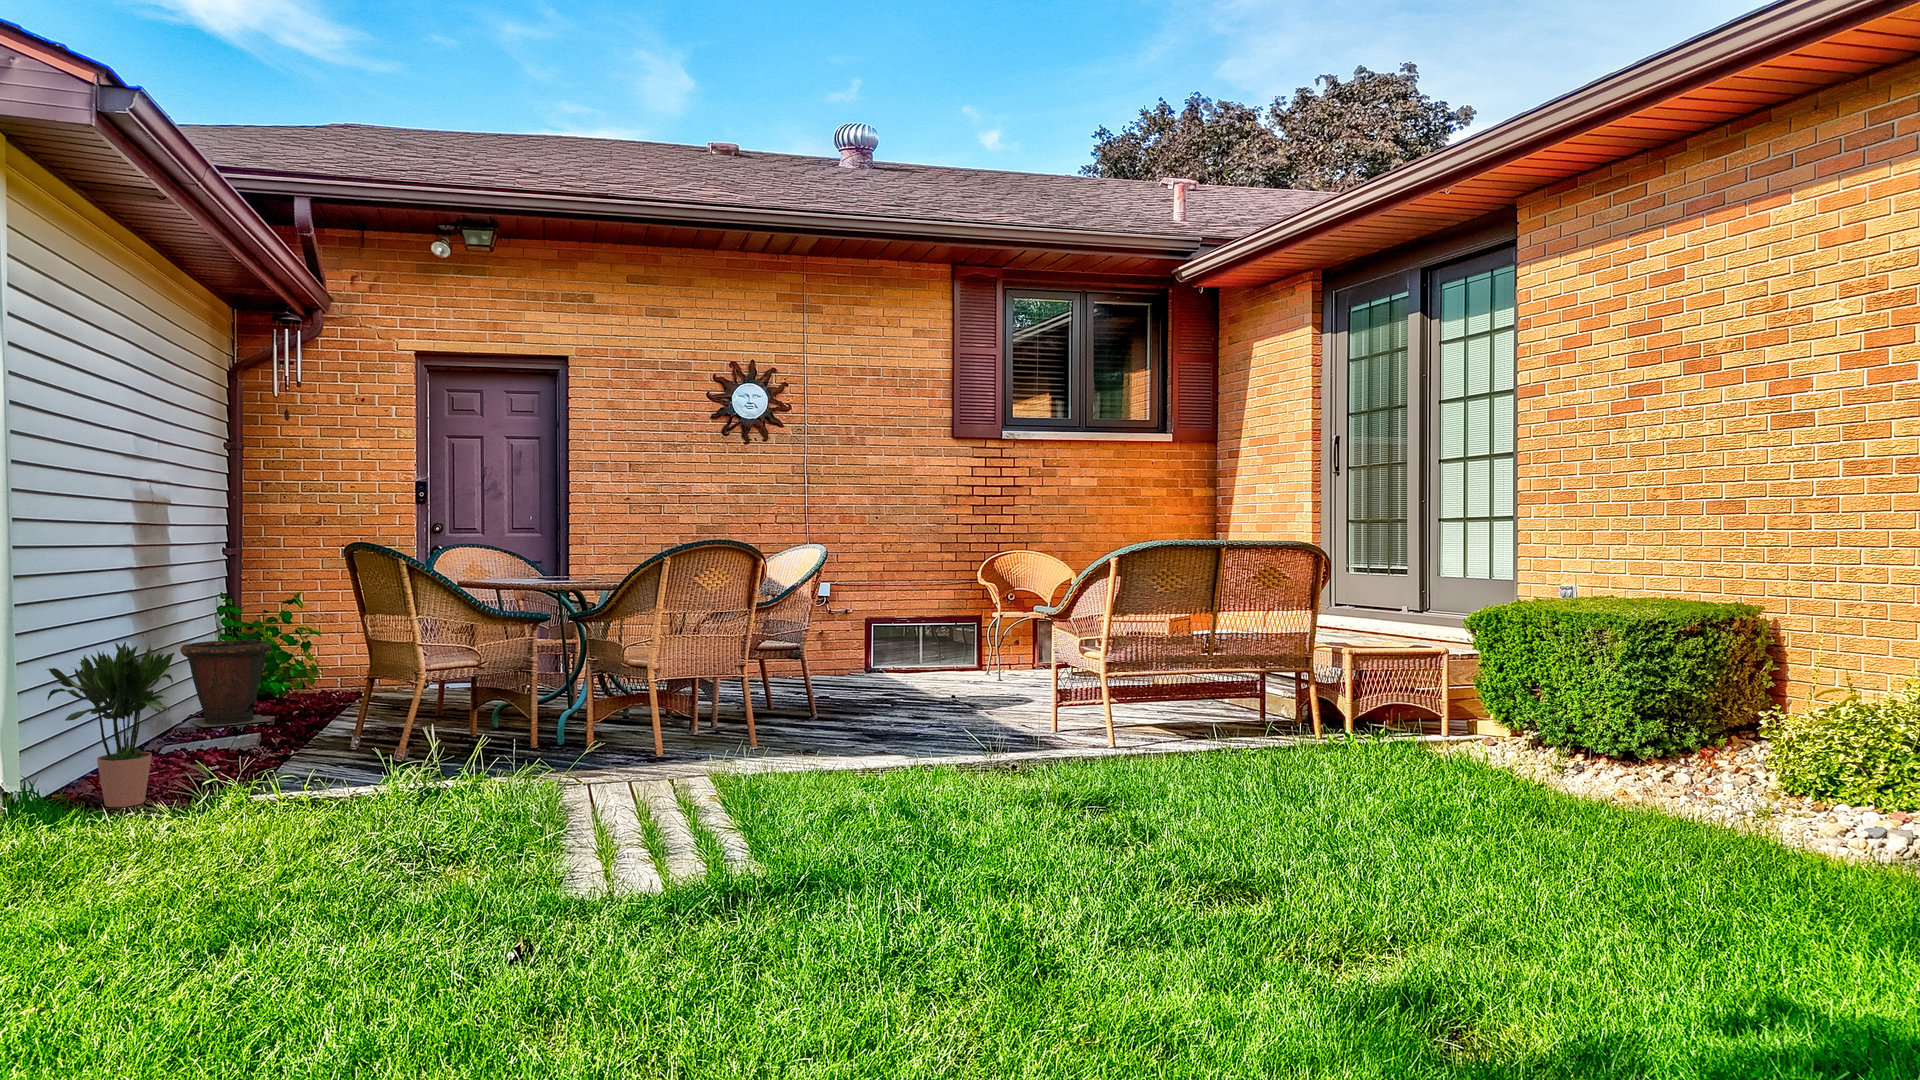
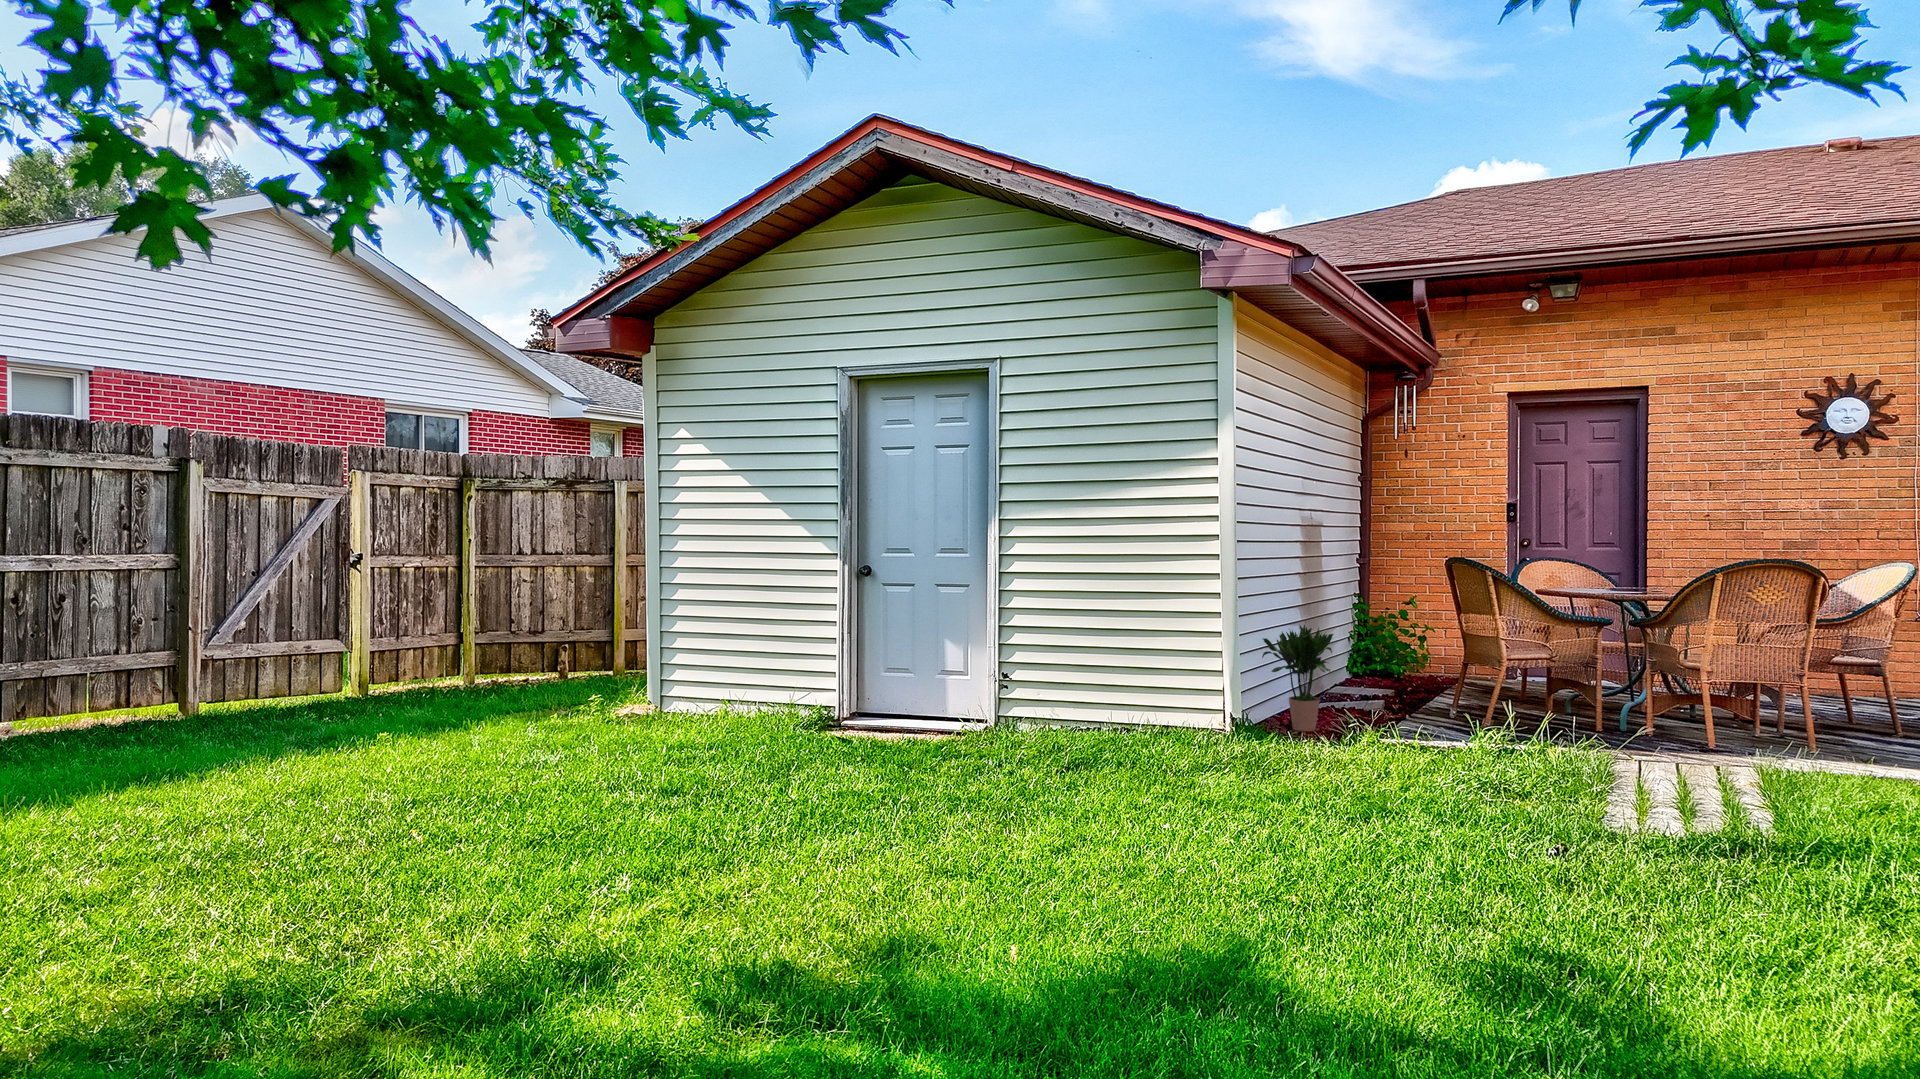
bucket: present [180,638,271,727] -> none [1335,622,1396,685]

